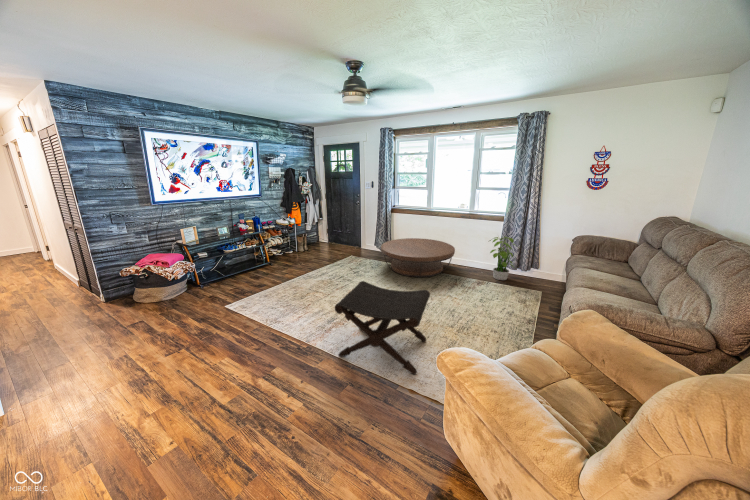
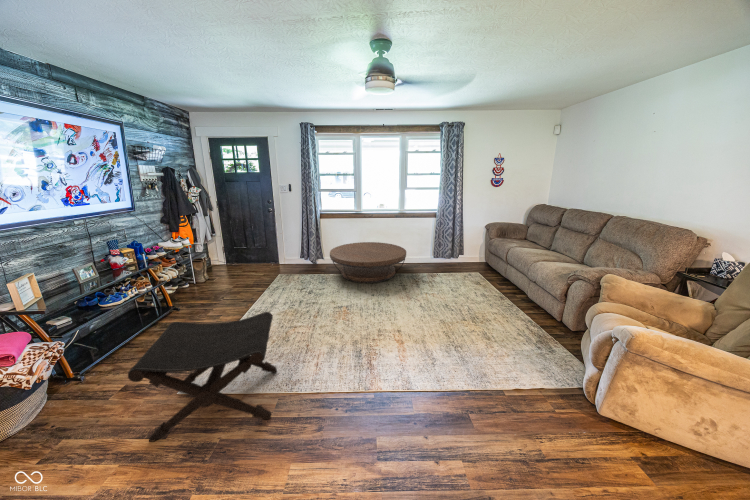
potted plant: present [490,237,515,280] -> none [429,229,454,269]
footstool: present [335,281,430,374] -> present [128,312,277,442]

